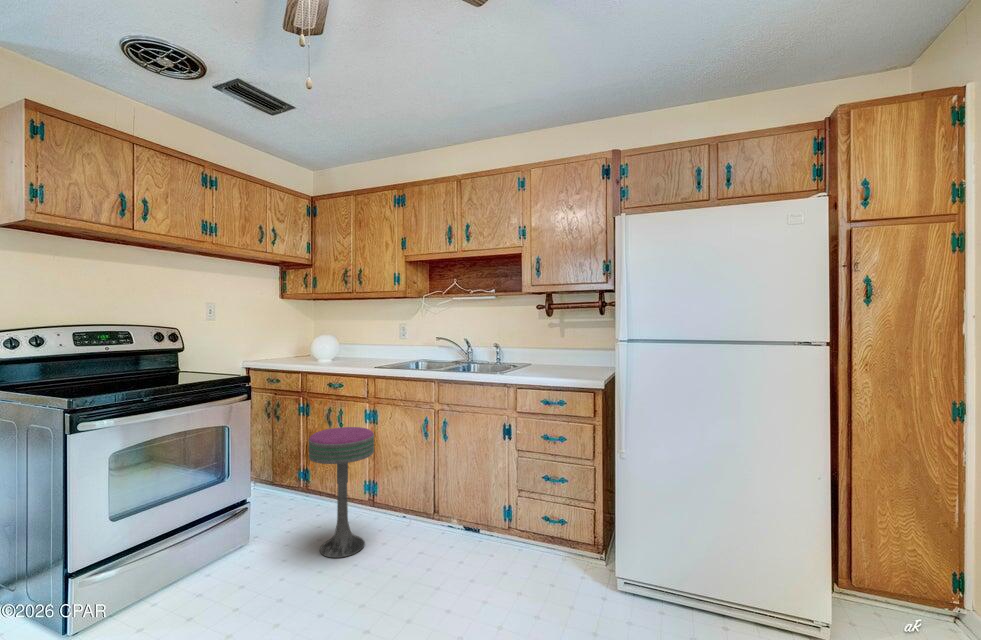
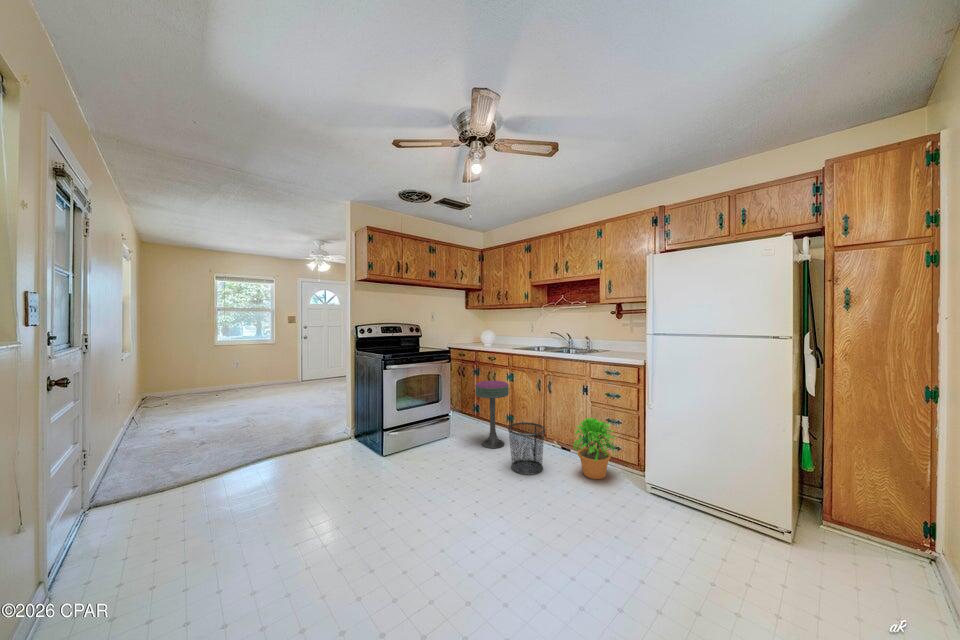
potted plant: none [498,479,570,587] -> present [573,418,615,479]
waste bin: none [382,502,453,608] -> present [508,422,545,475]

